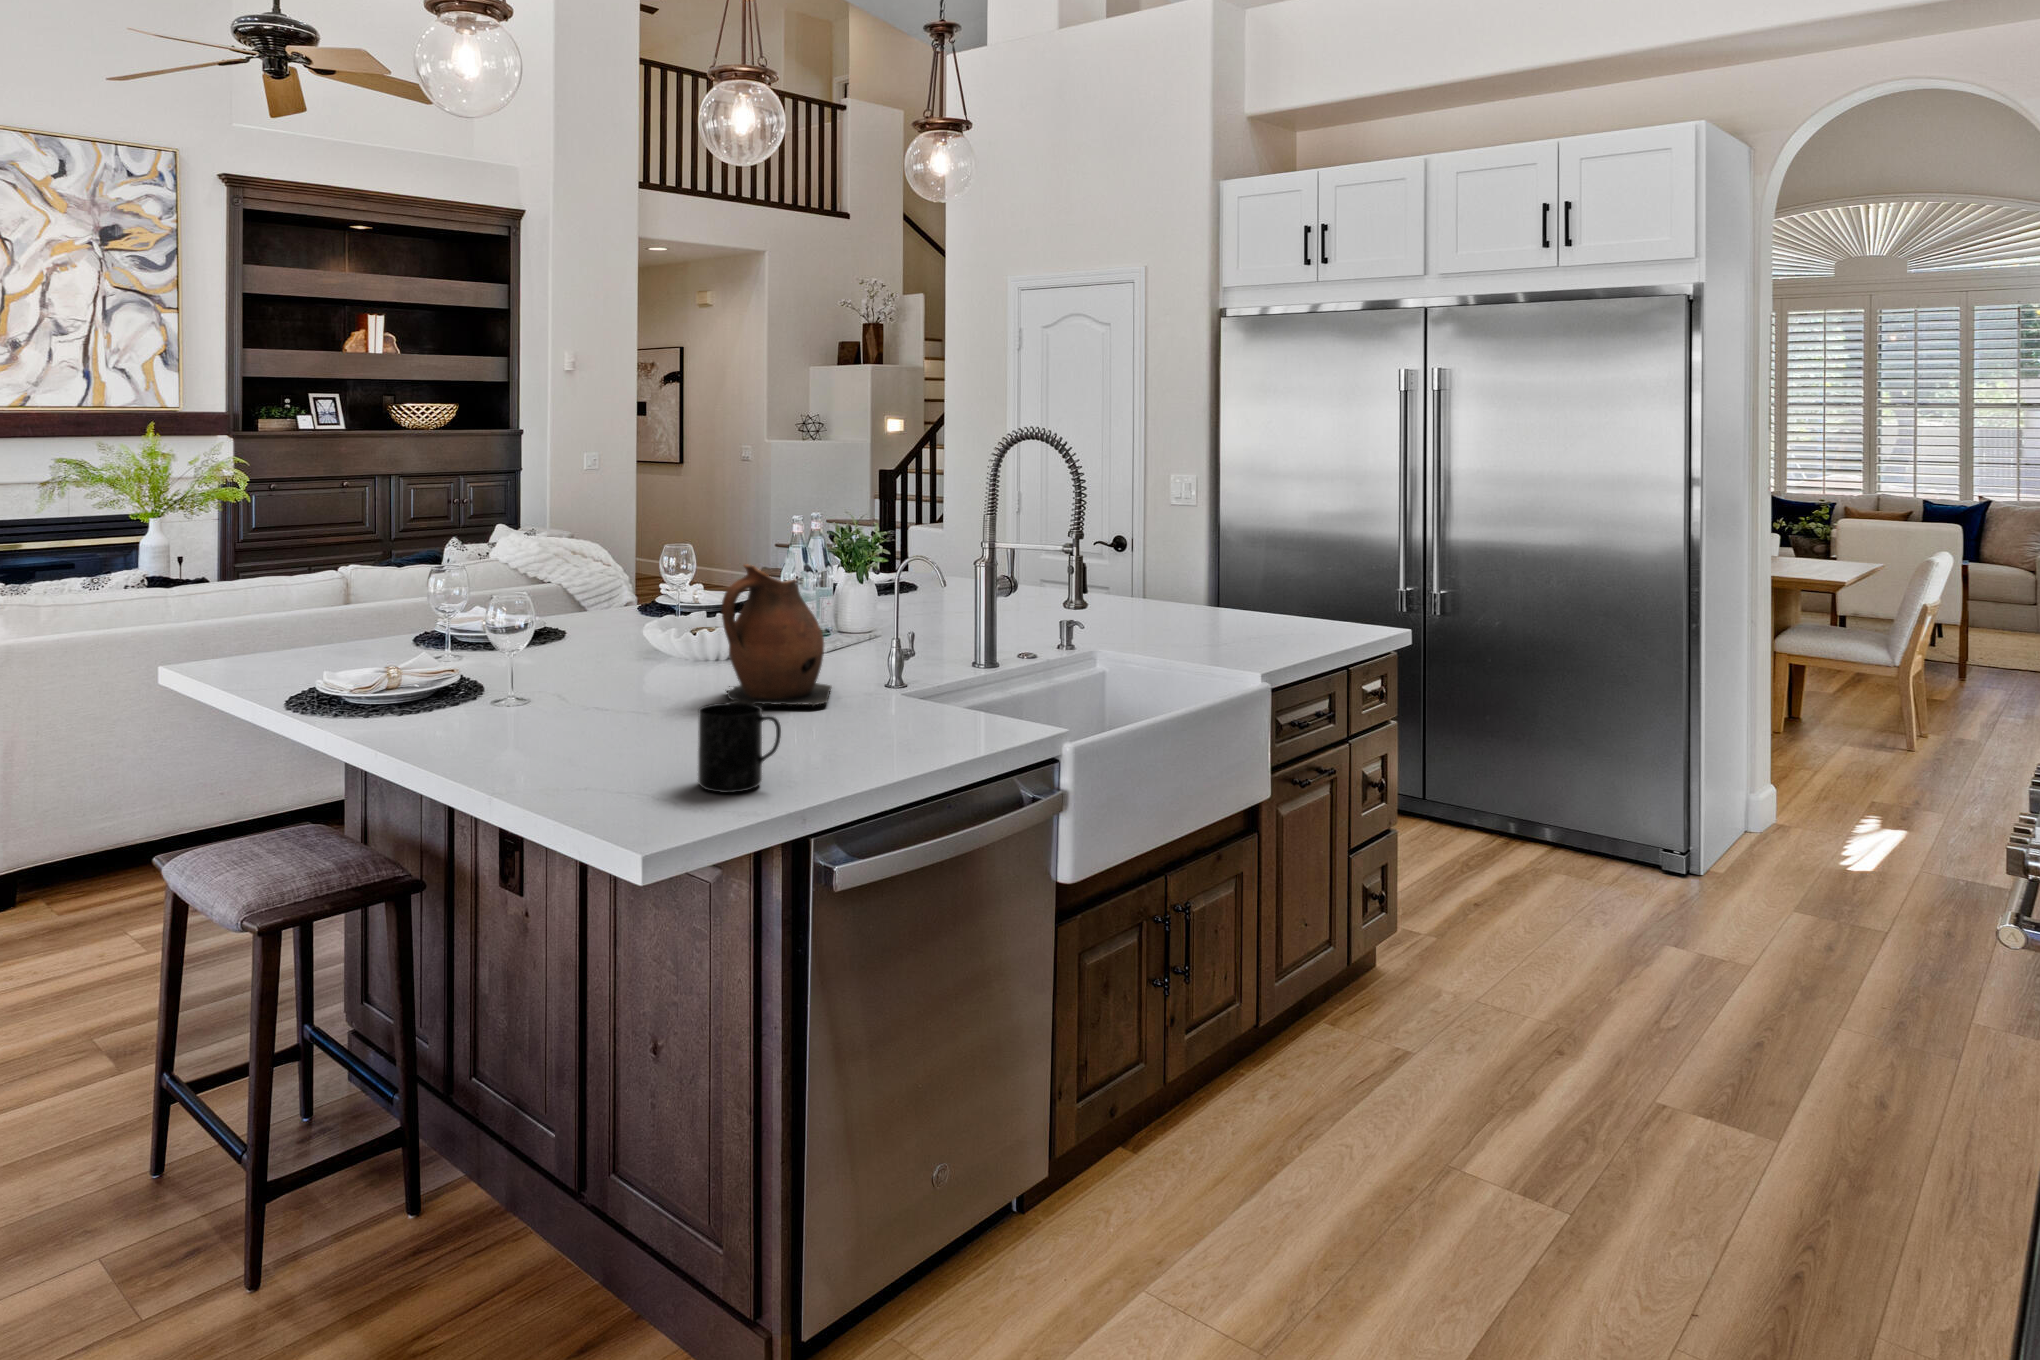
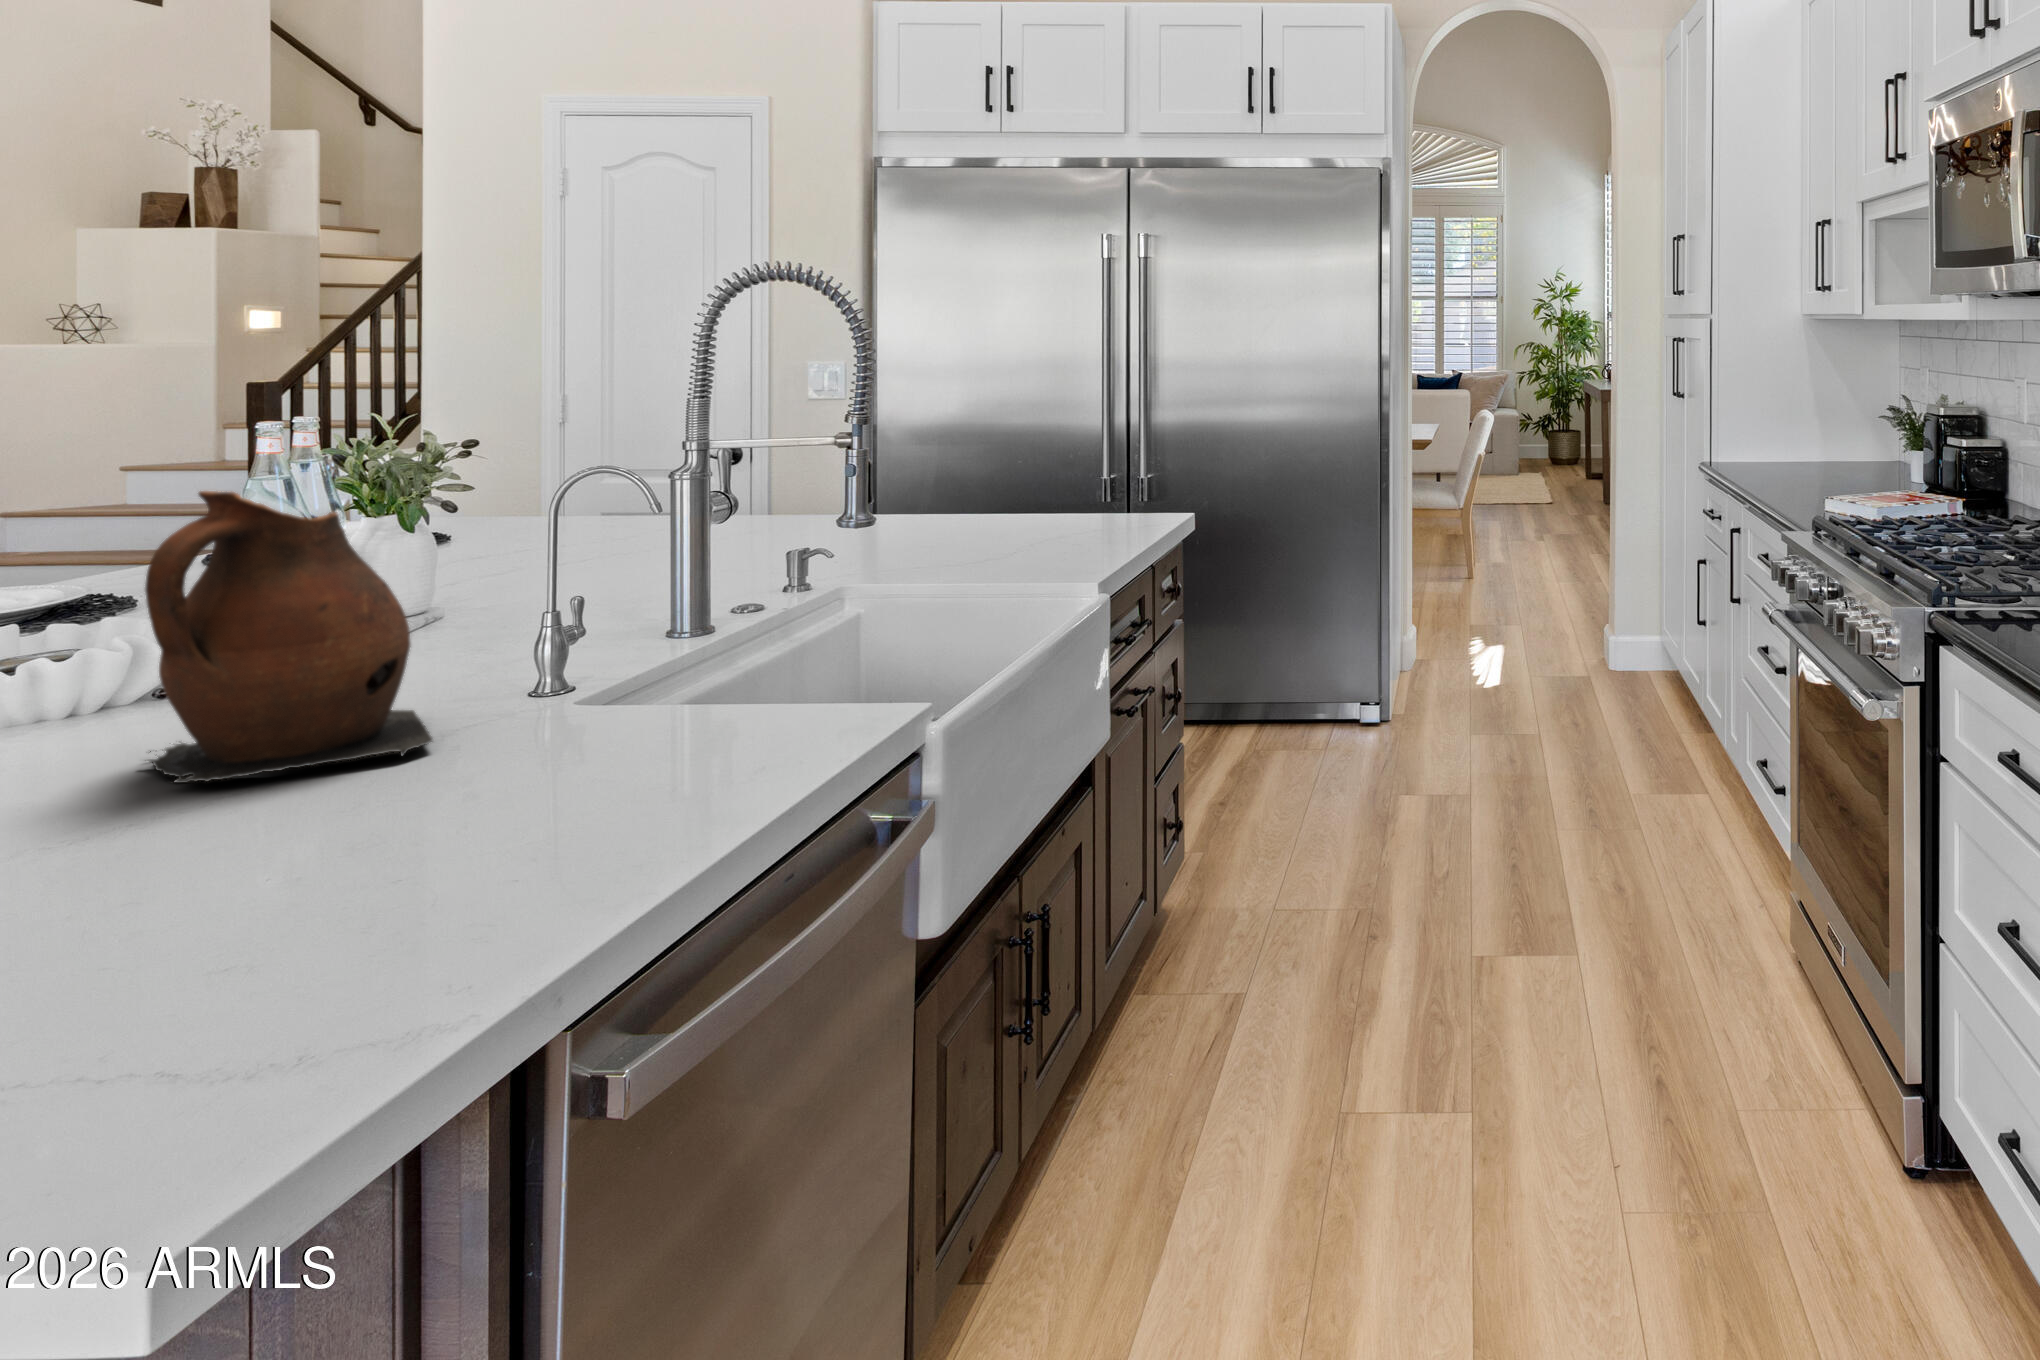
mug: present [698,703,781,793] -> none [204,770,452,996]

